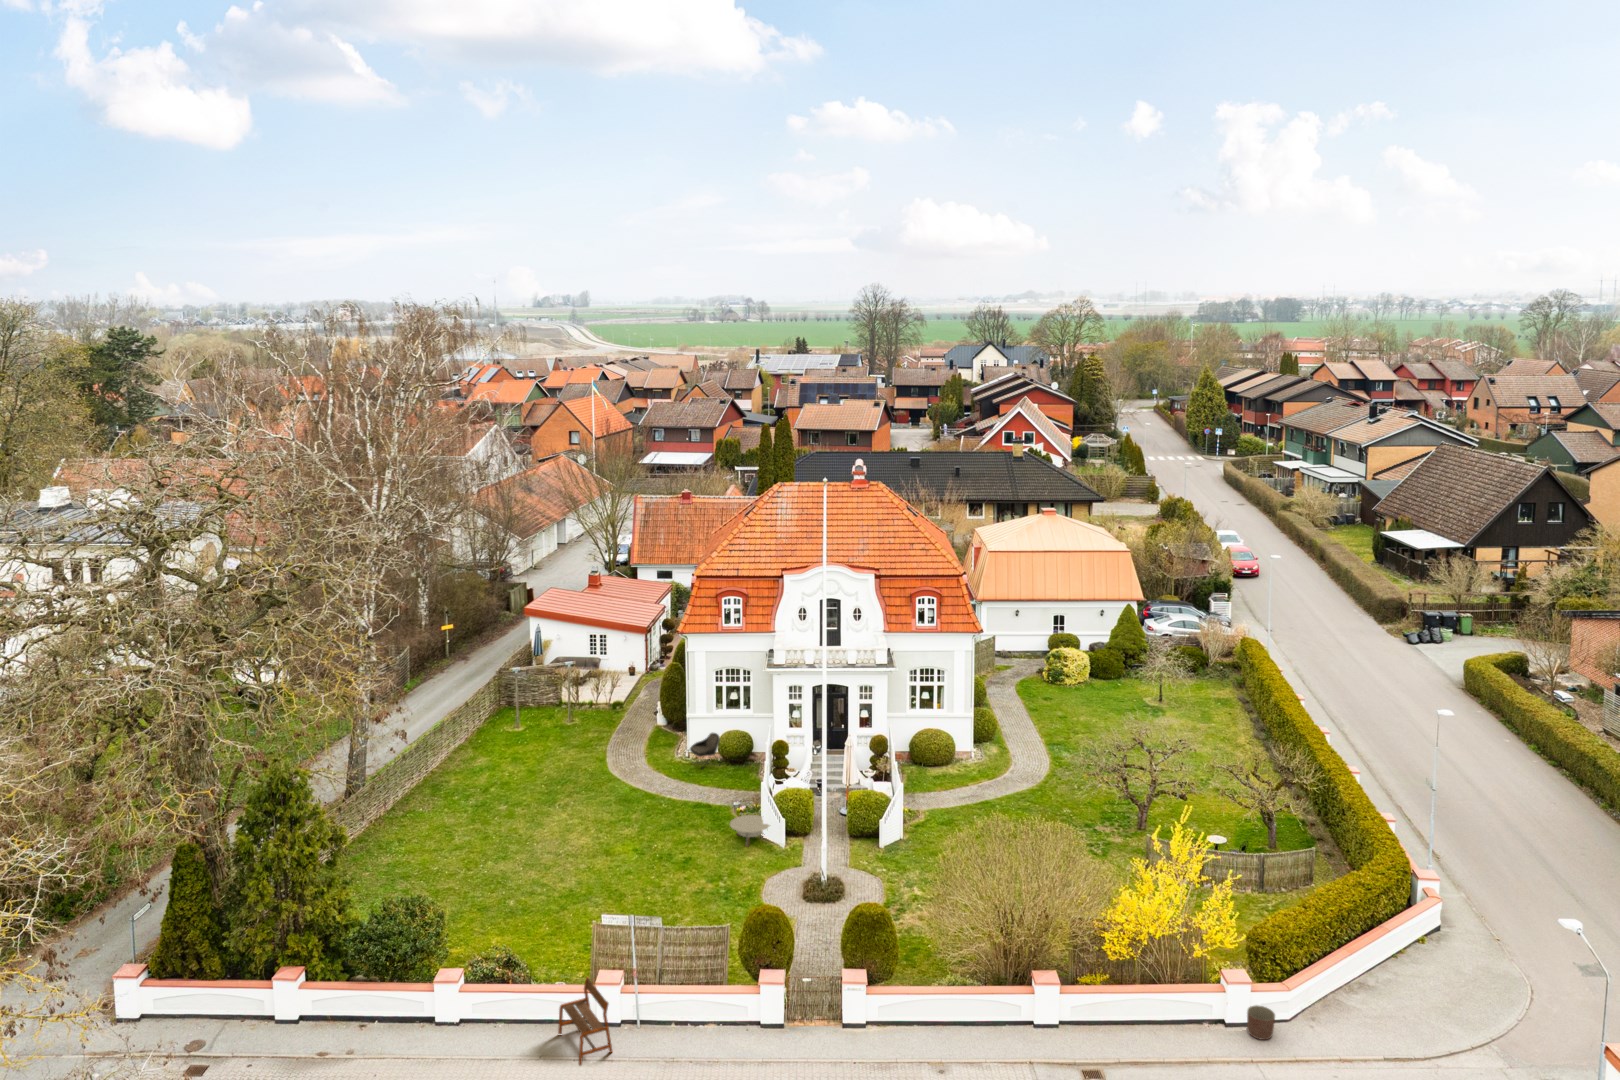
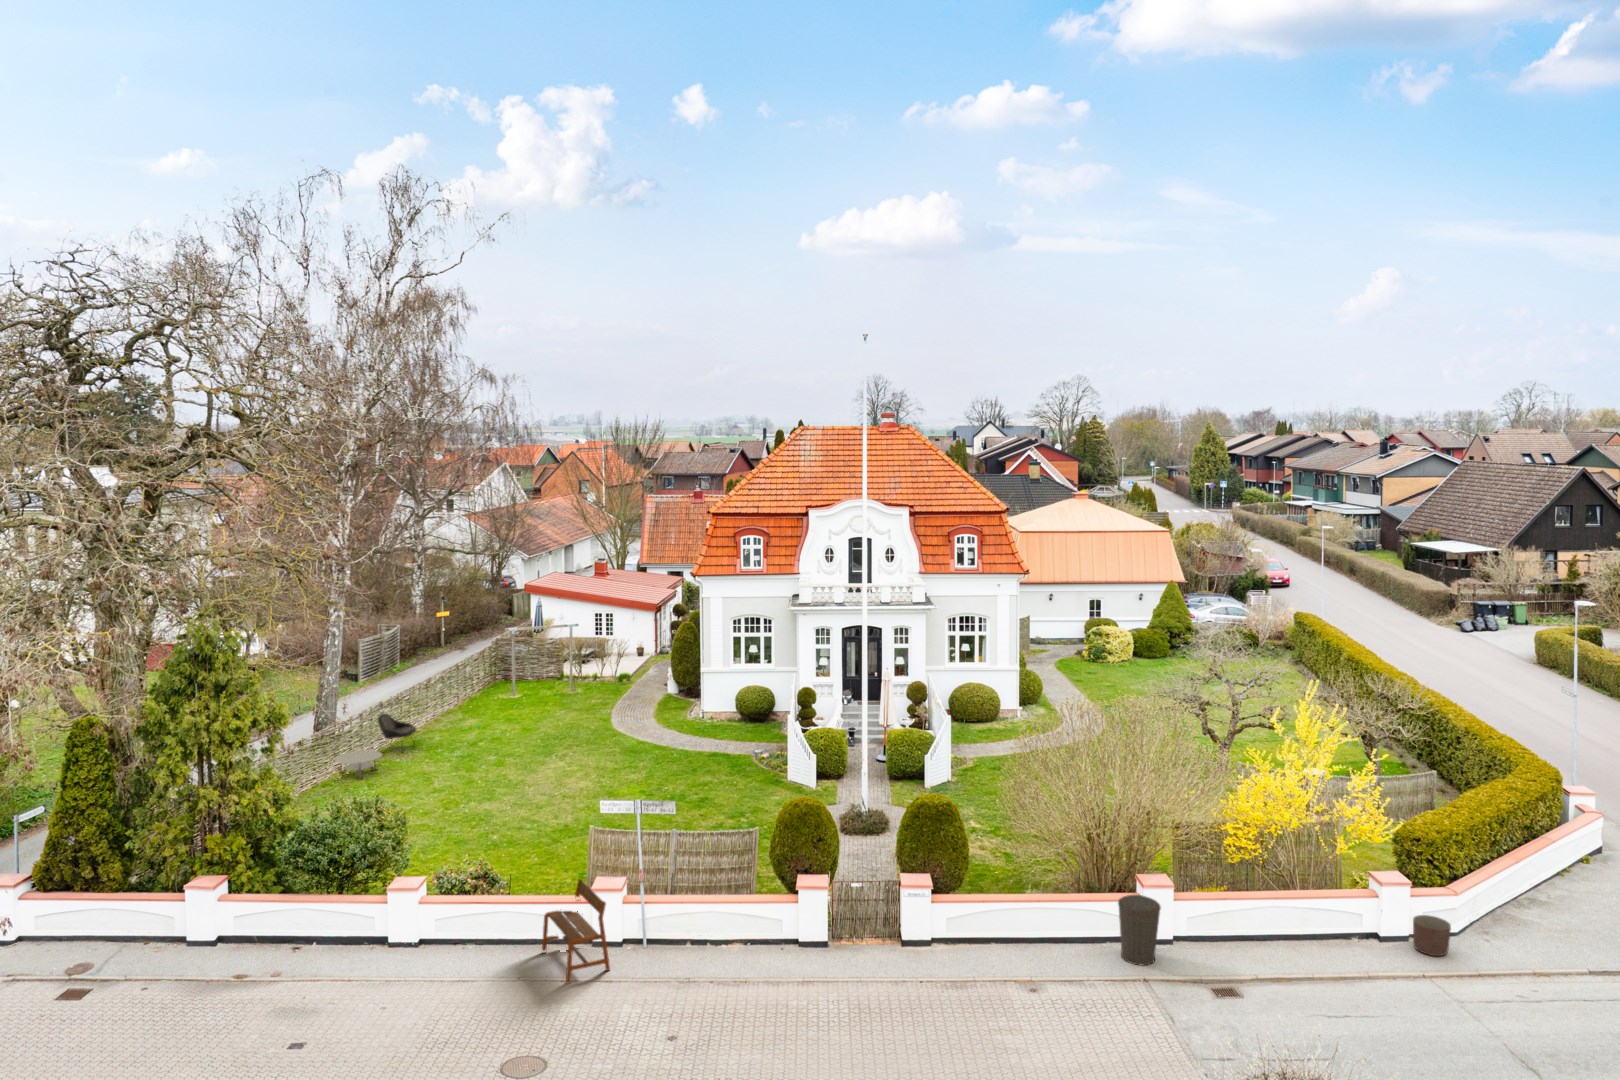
lounge chair: present [690,733,720,768] -> present [378,714,416,749]
round table: present [730,815,769,847] -> present [334,750,382,780]
trash can: none [1013,991,1045,1049] -> present [1118,895,1161,965]

